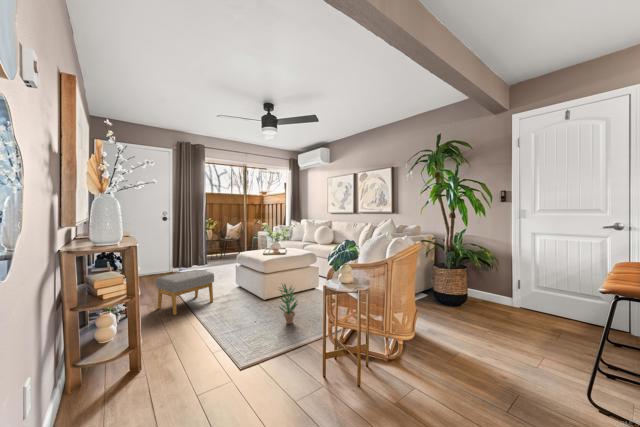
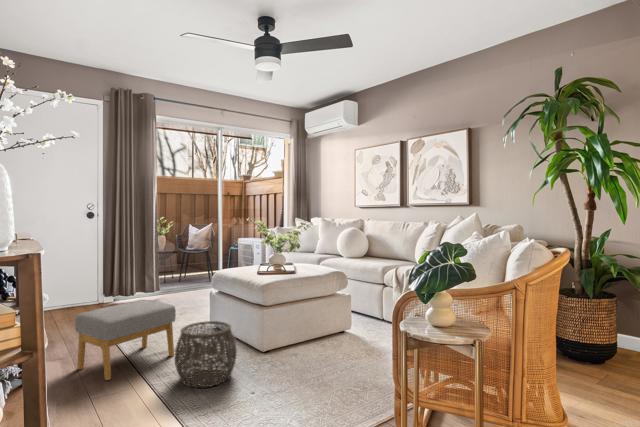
woven basket: none [212,282,248,319] -> present [175,321,237,388]
potted plant: present [279,284,297,324] -> none [292,323,331,399]

